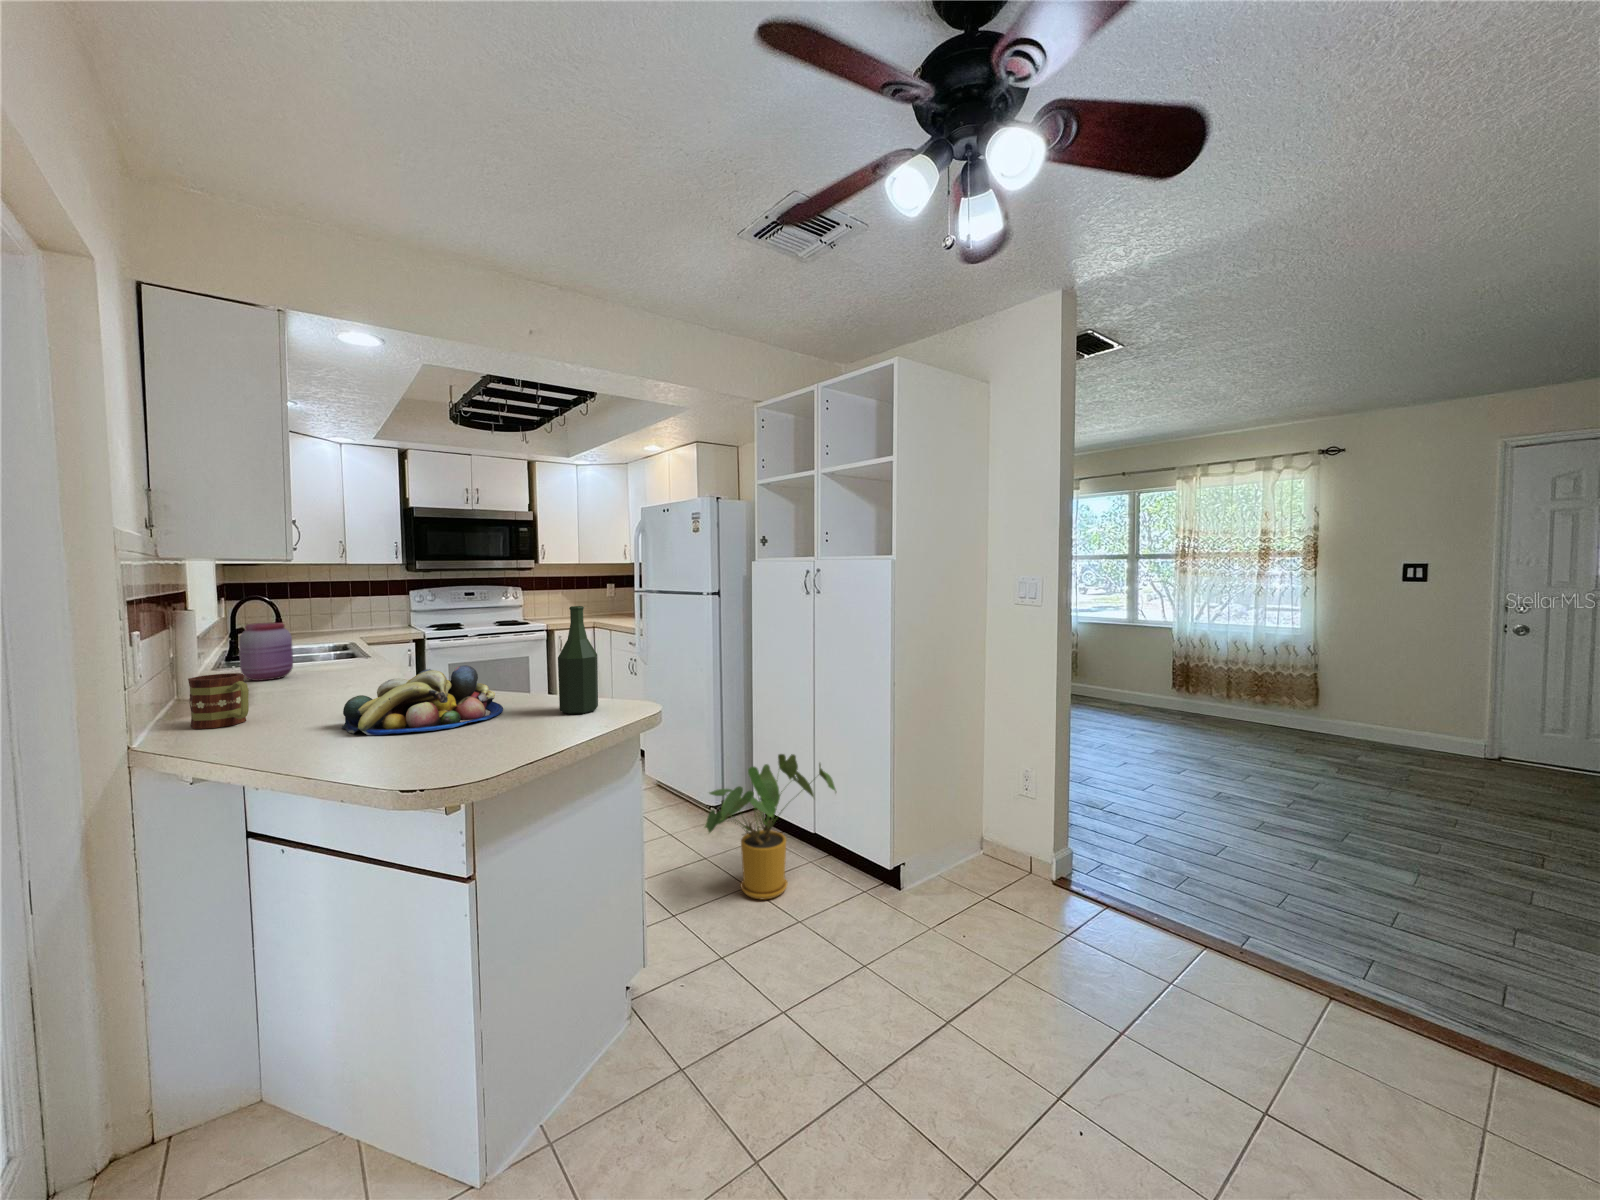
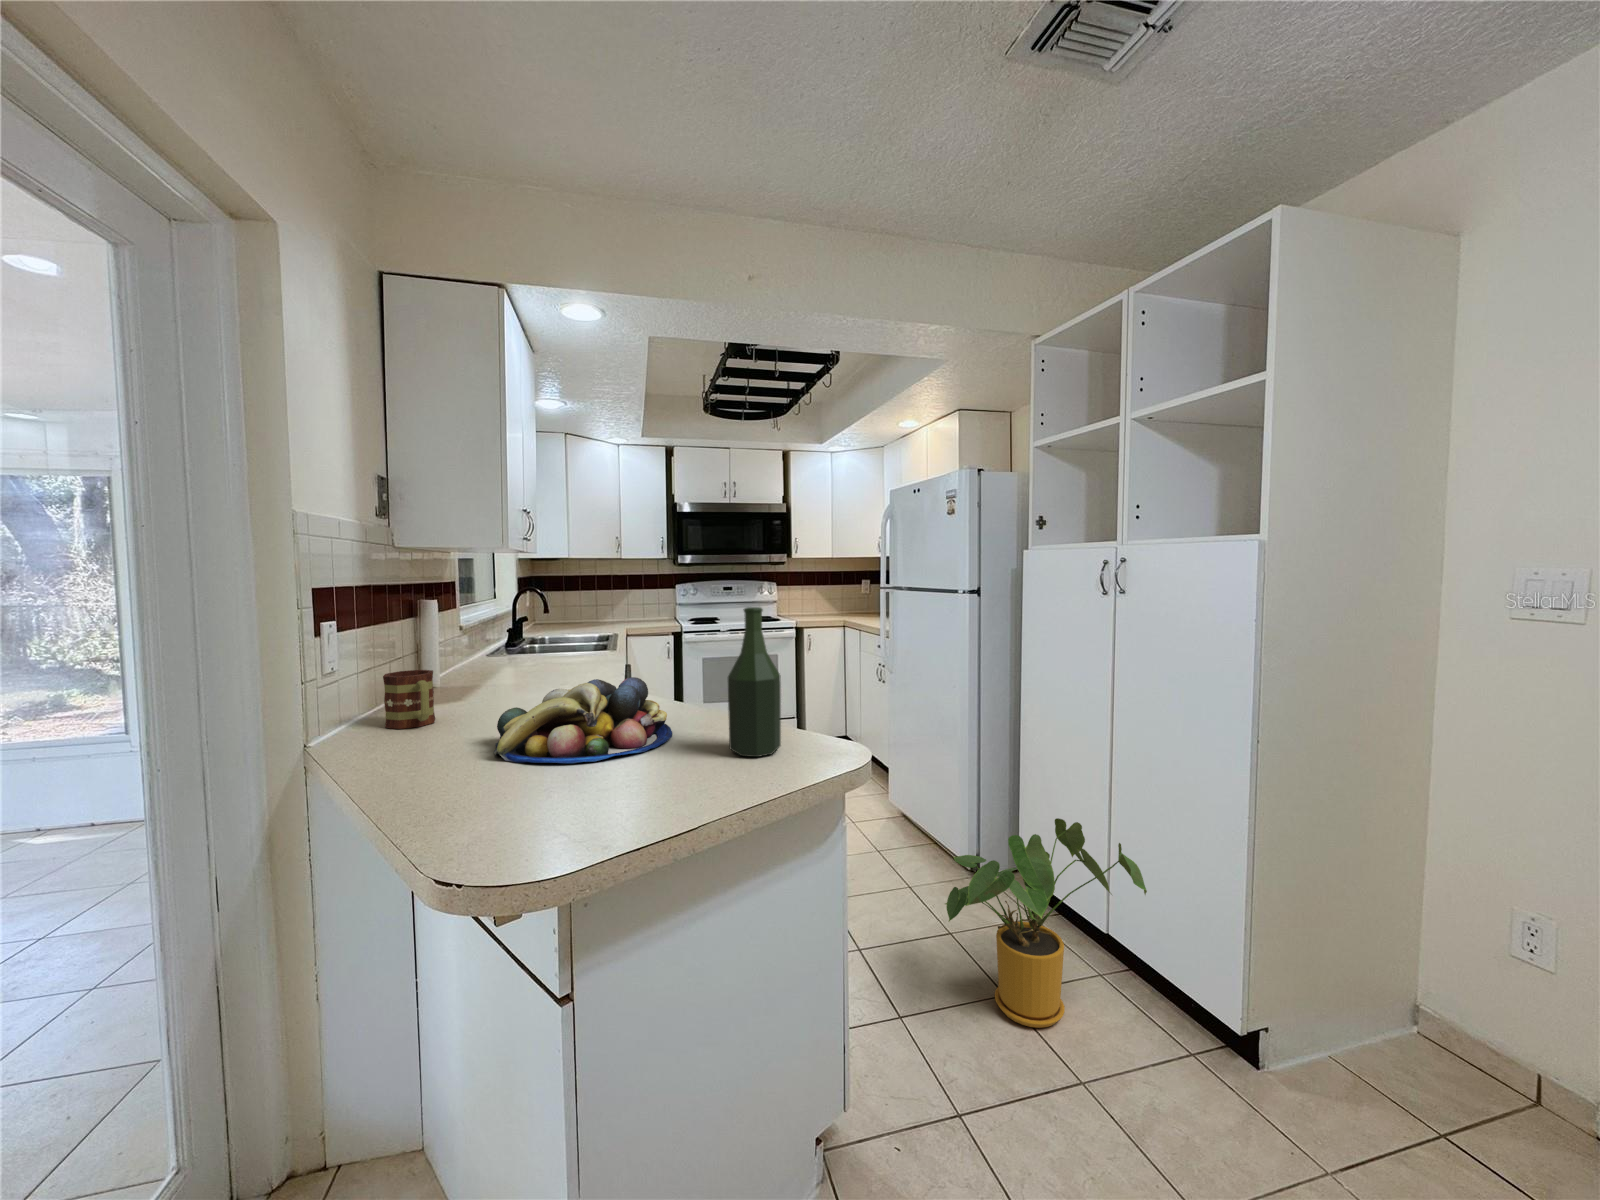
jar: present [239,622,293,681] -> none [488,615,533,672]

